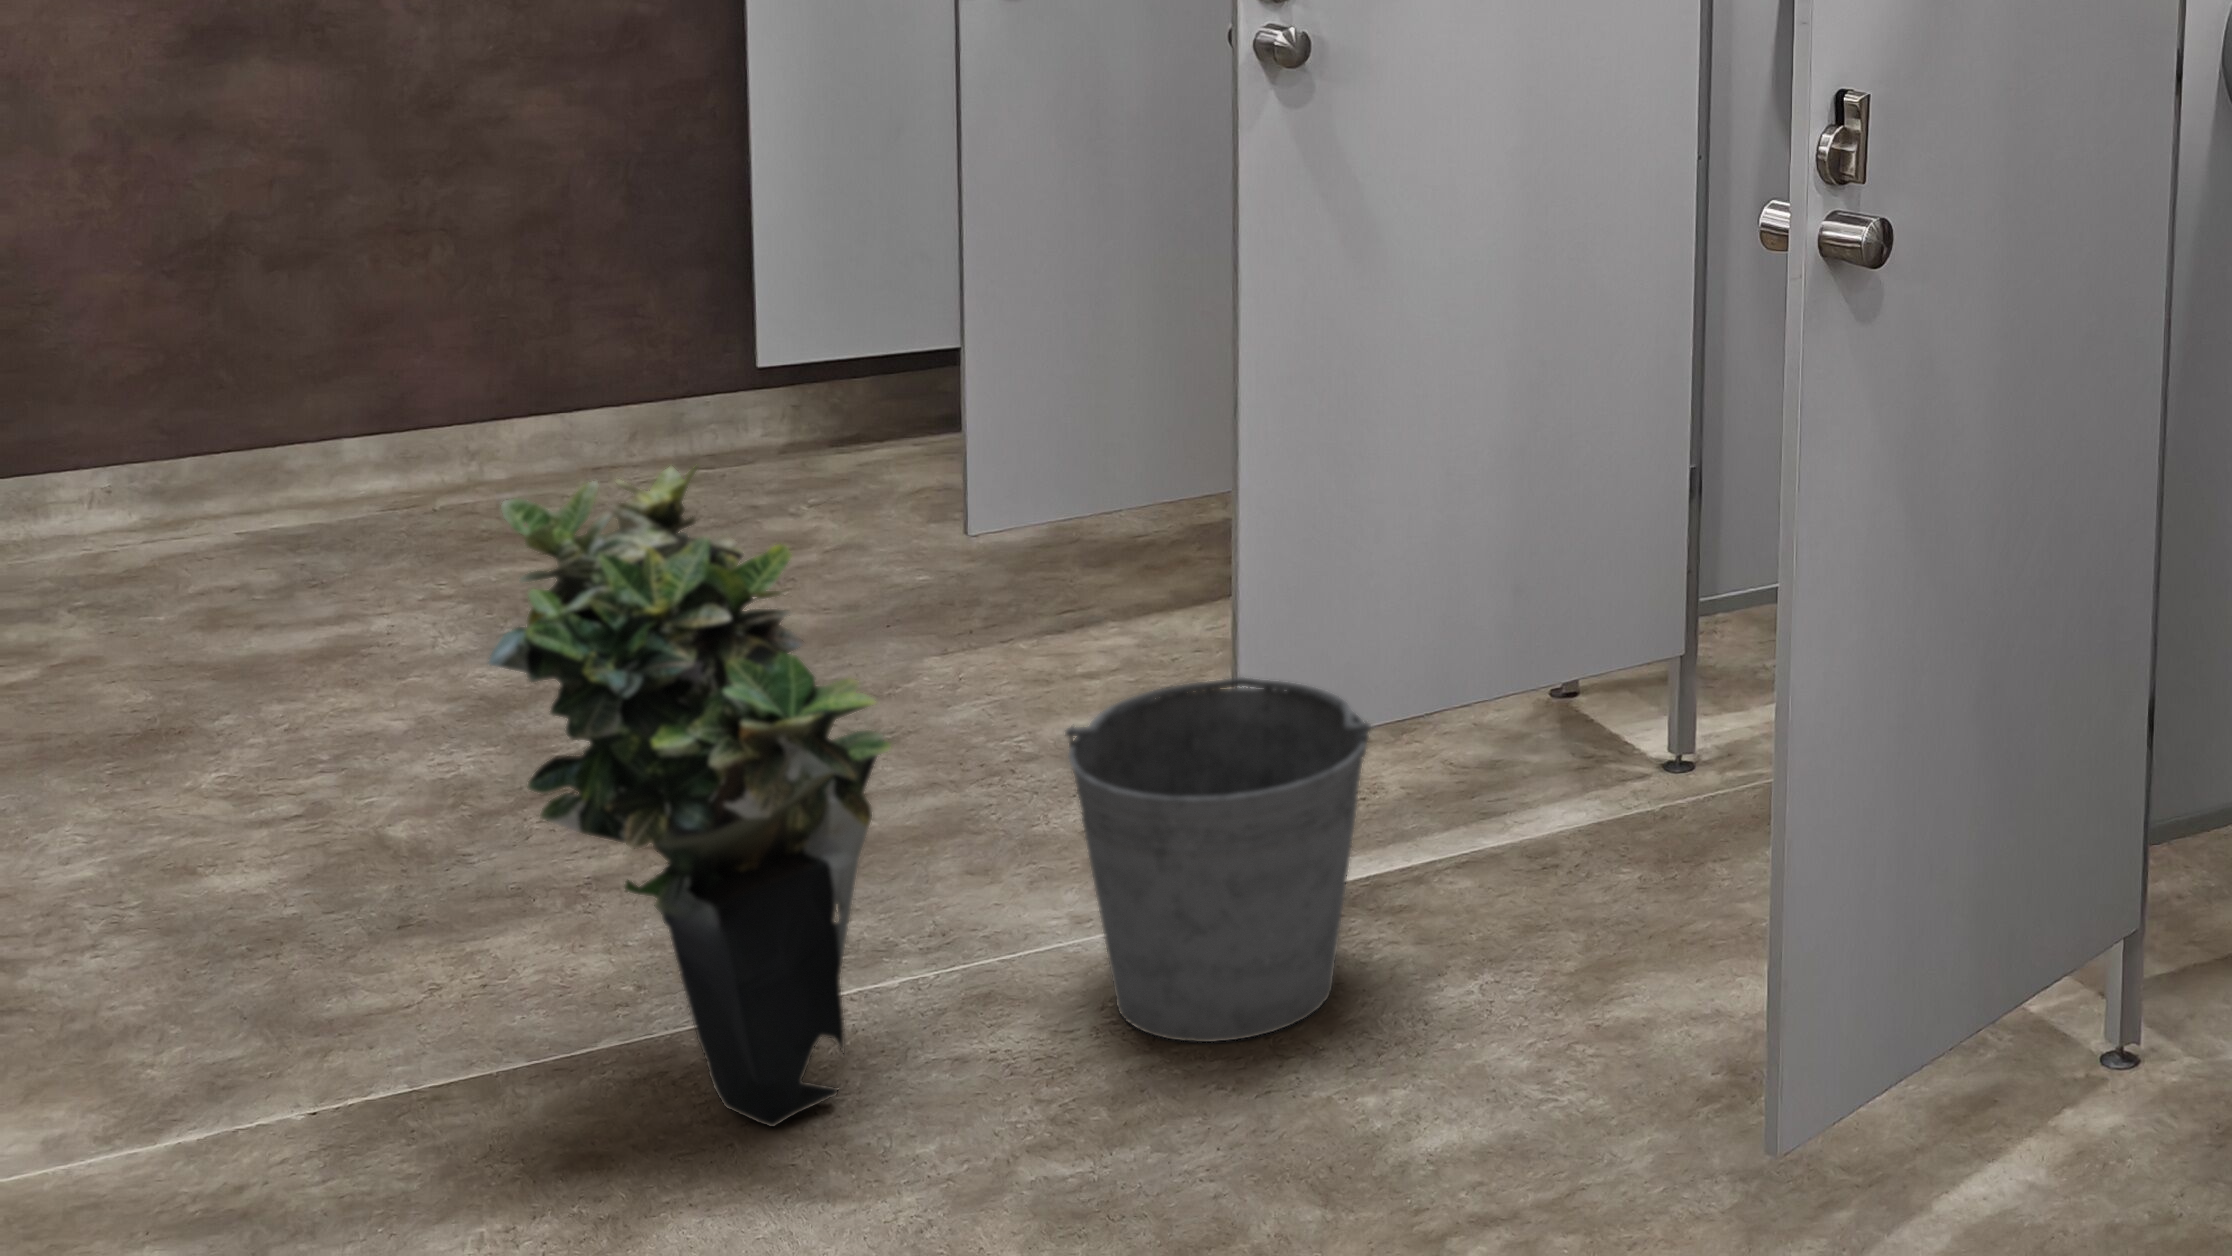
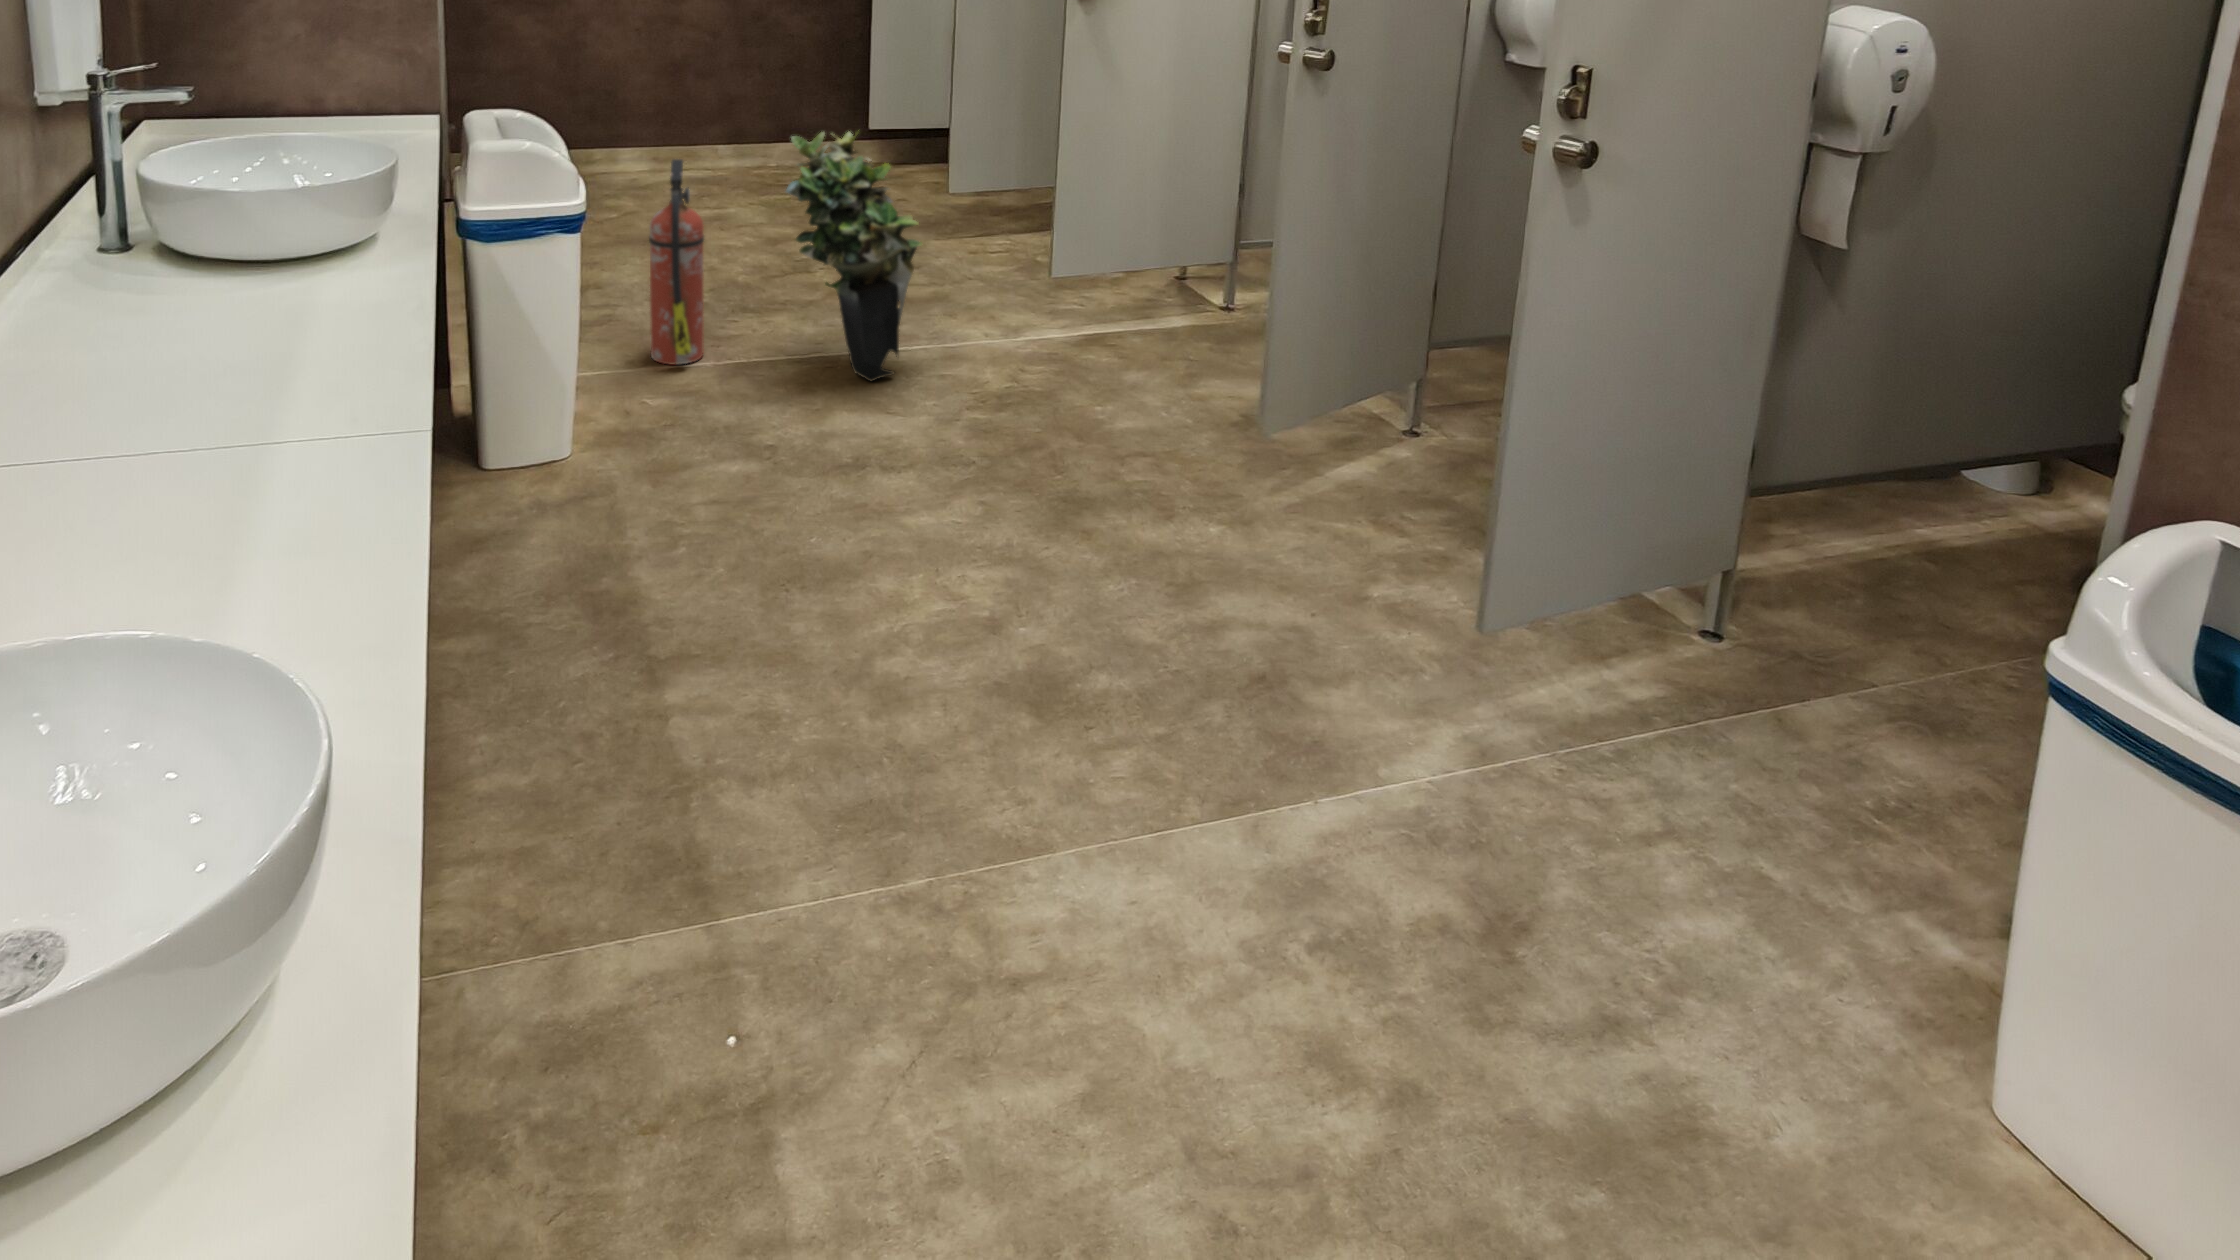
fire extinguisher: none [84,592,282,1165] -> present [649,159,704,365]
bucket: present [1066,677,1371,1042] -> none [986,240,1104,378]

